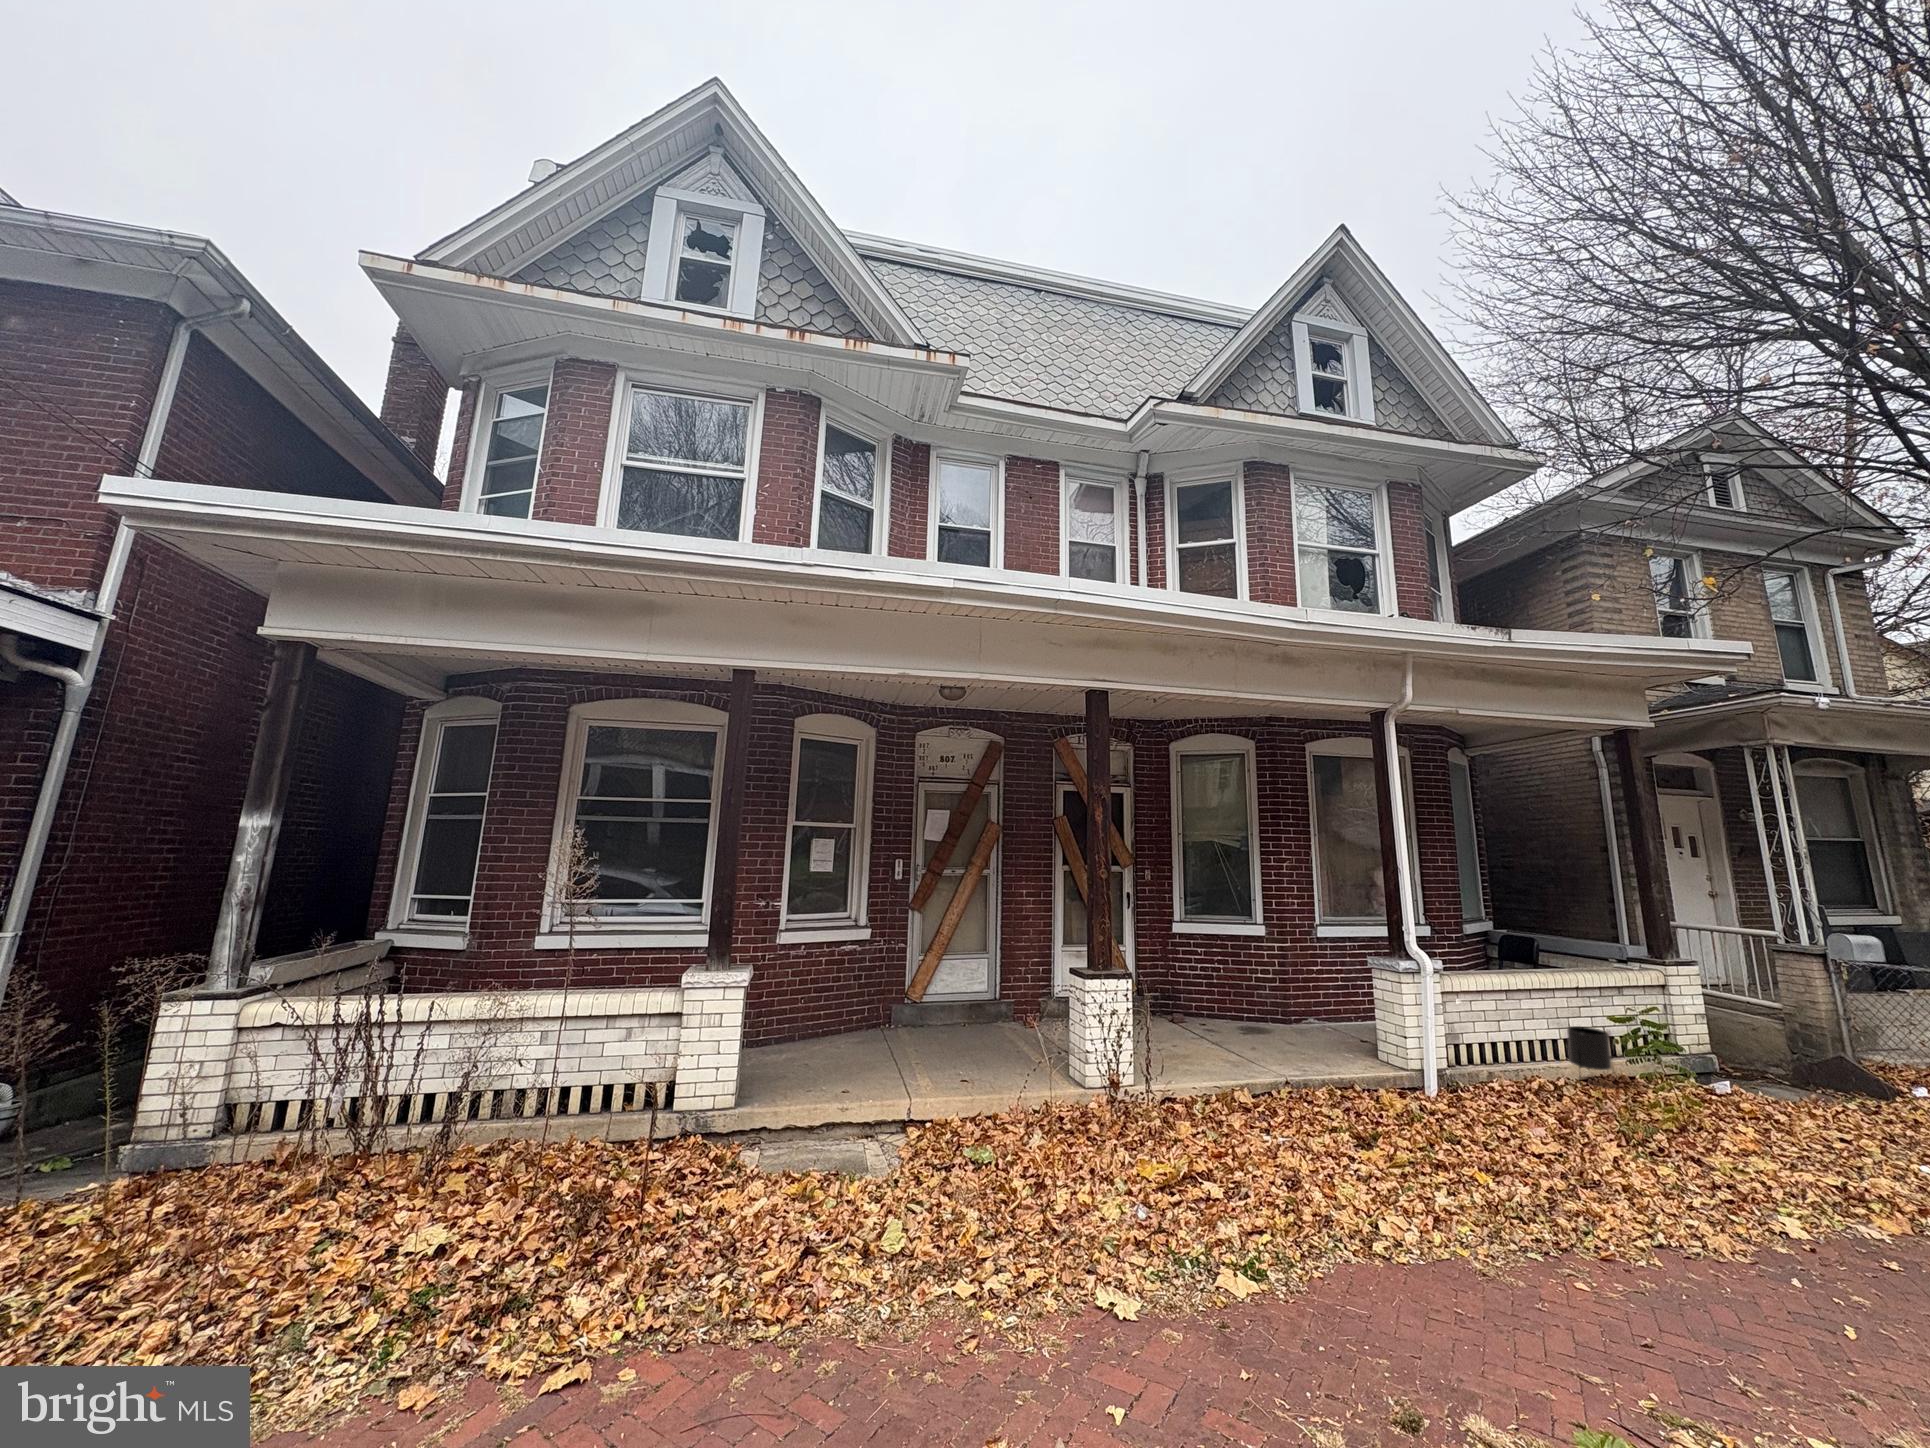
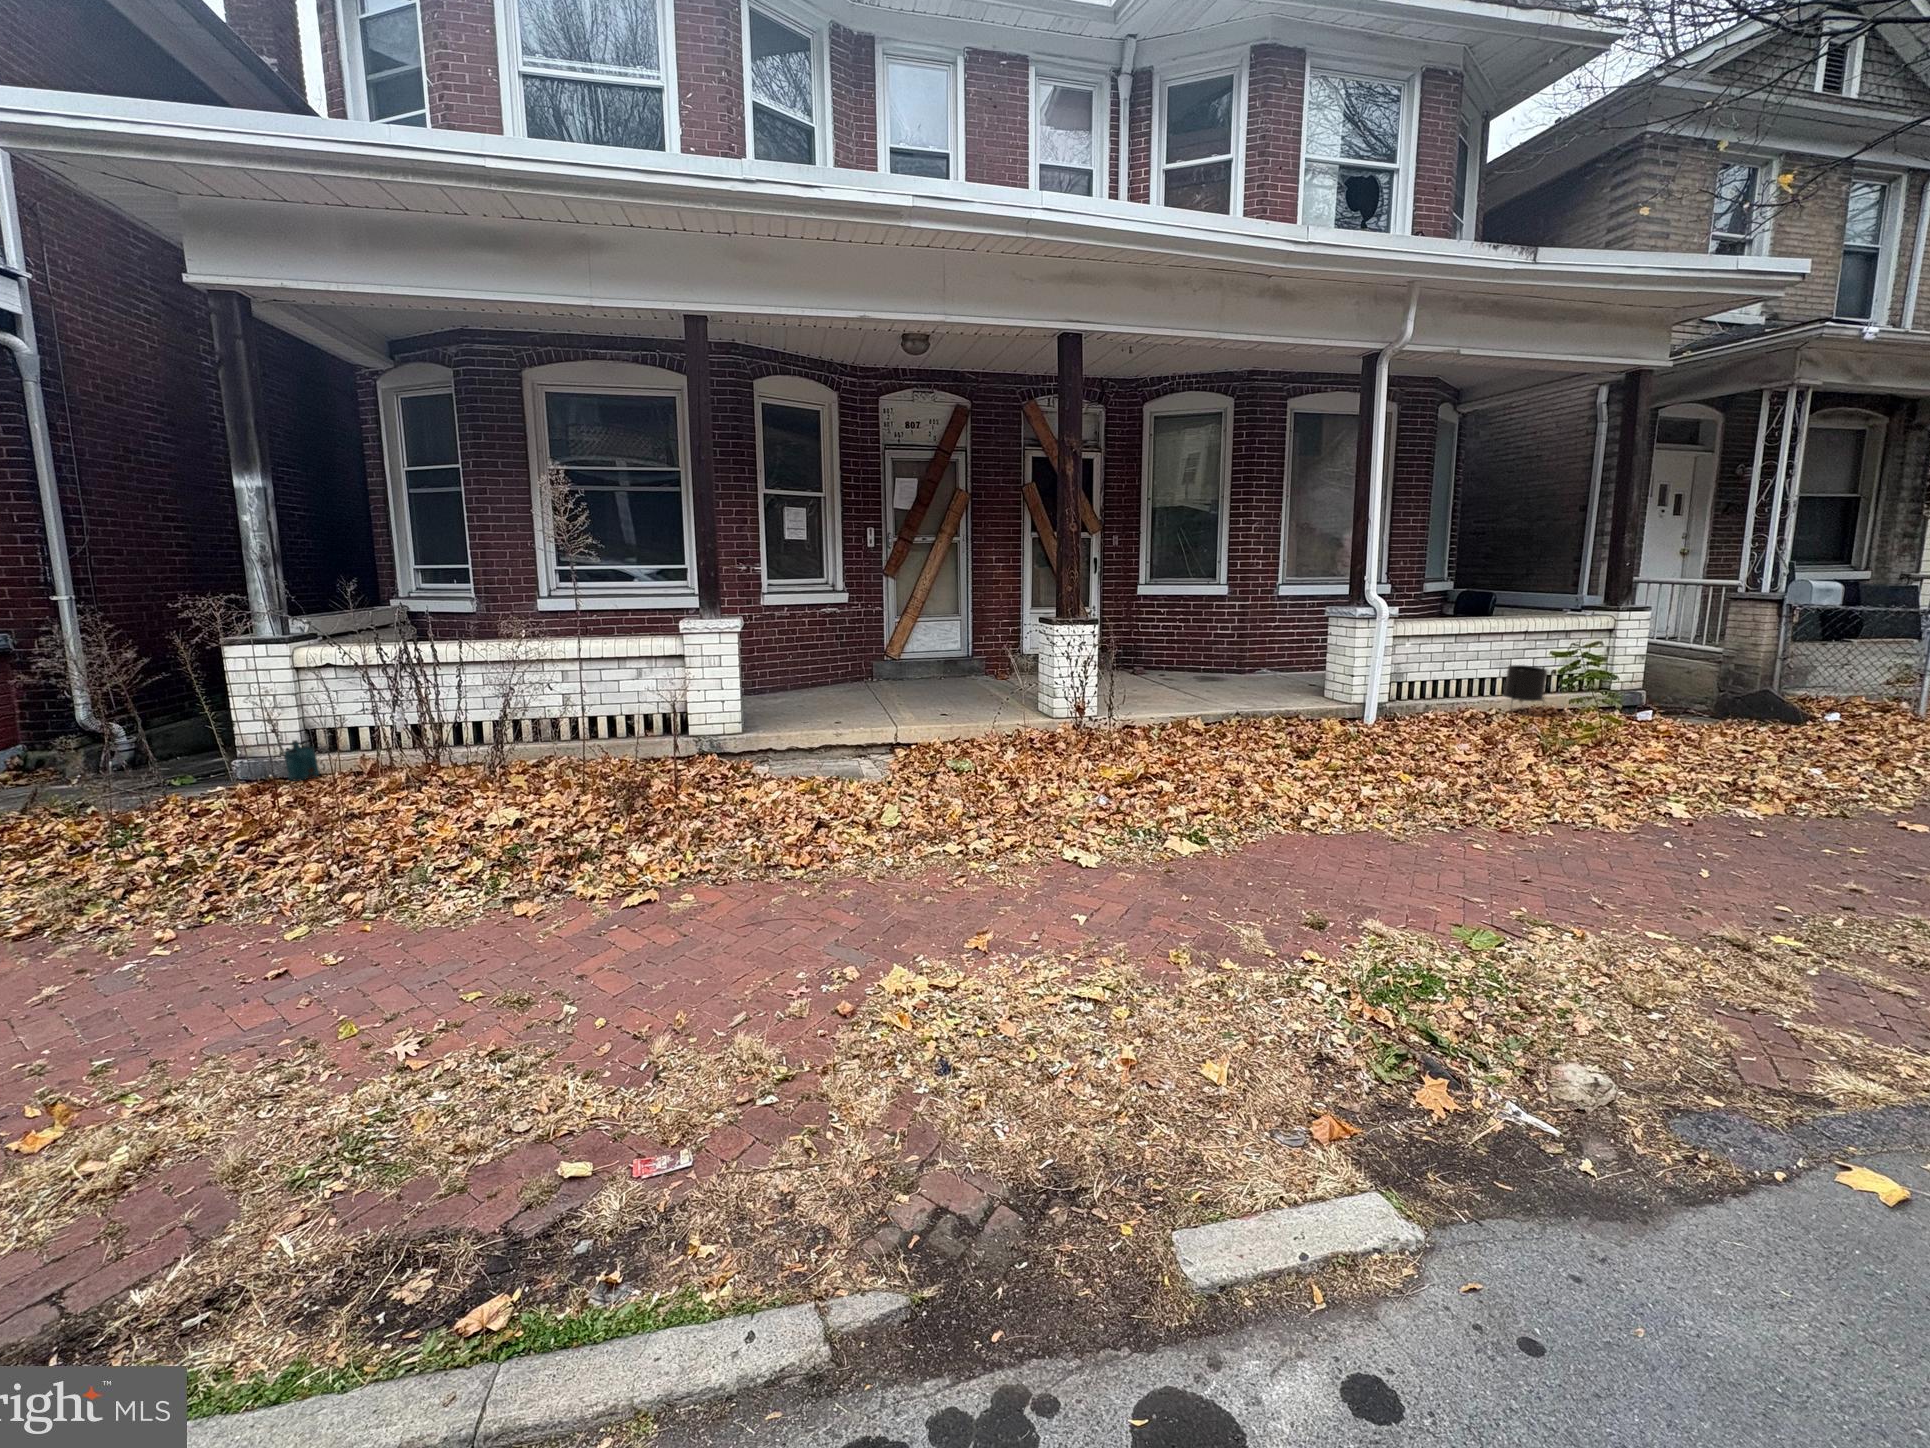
watering can: none [180,1120,226,1175] -> present [284,740,320,781]

